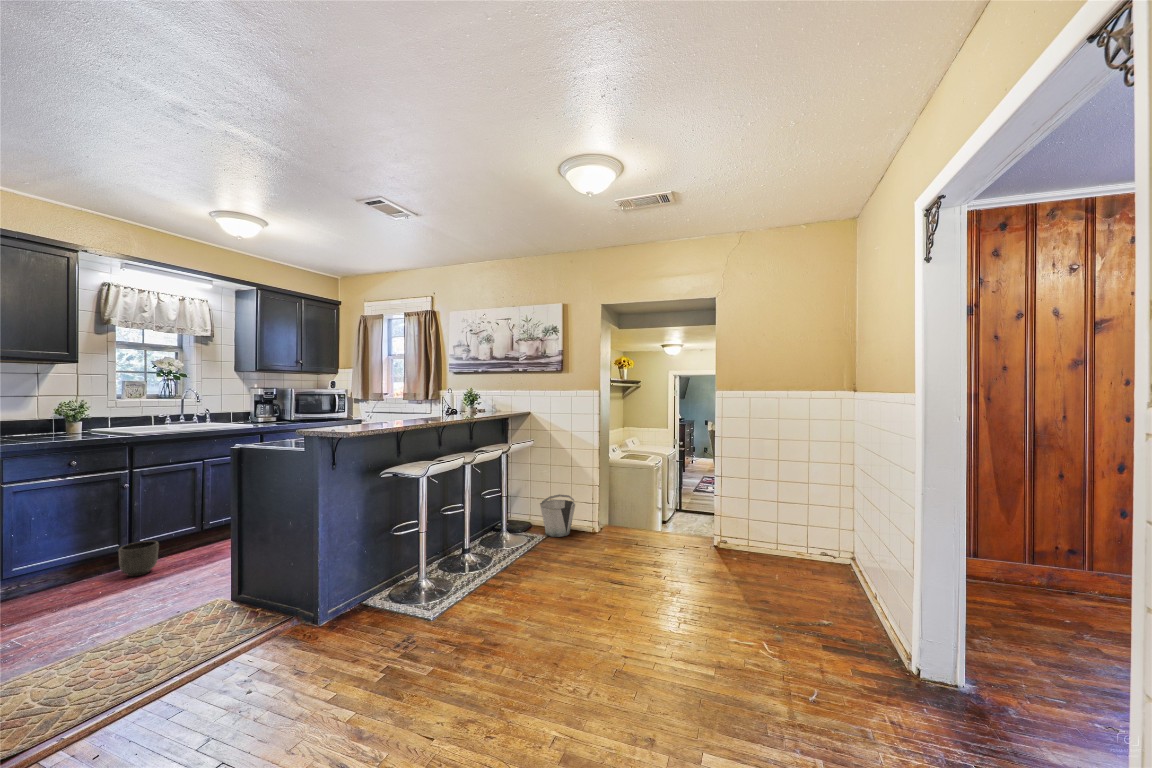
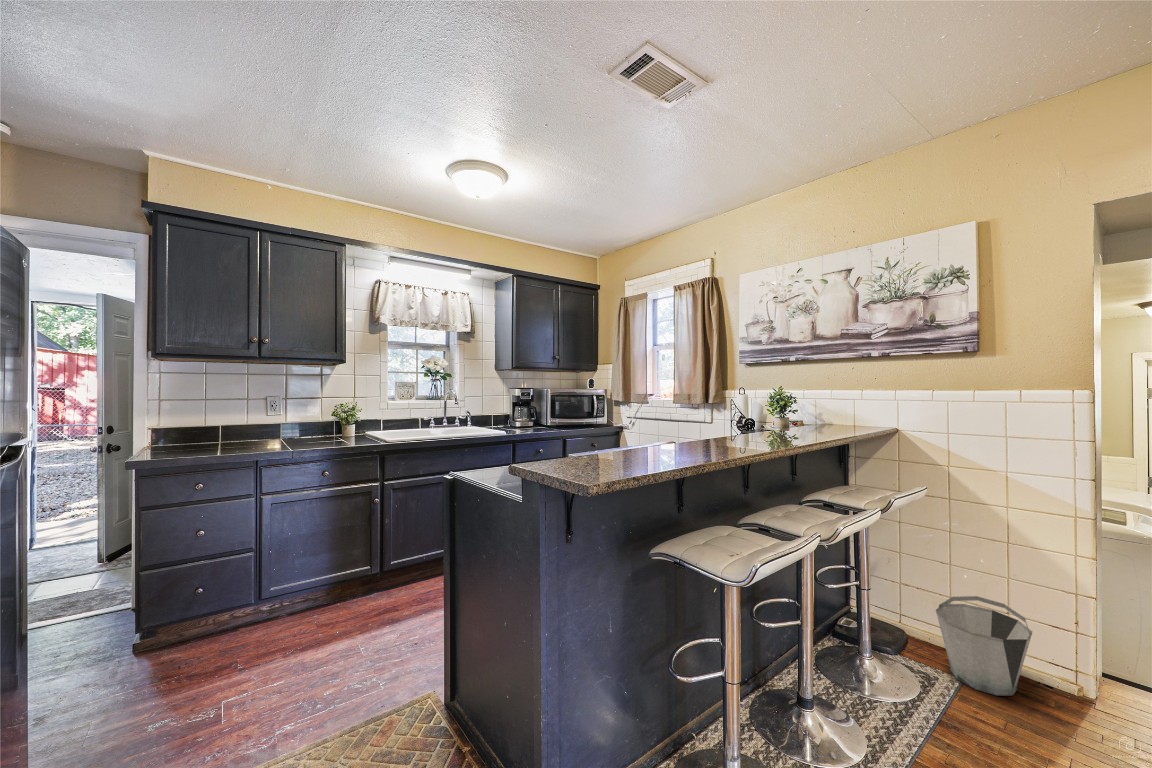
planter: present [119,541,159,577] -> none [364,567,401,611]

